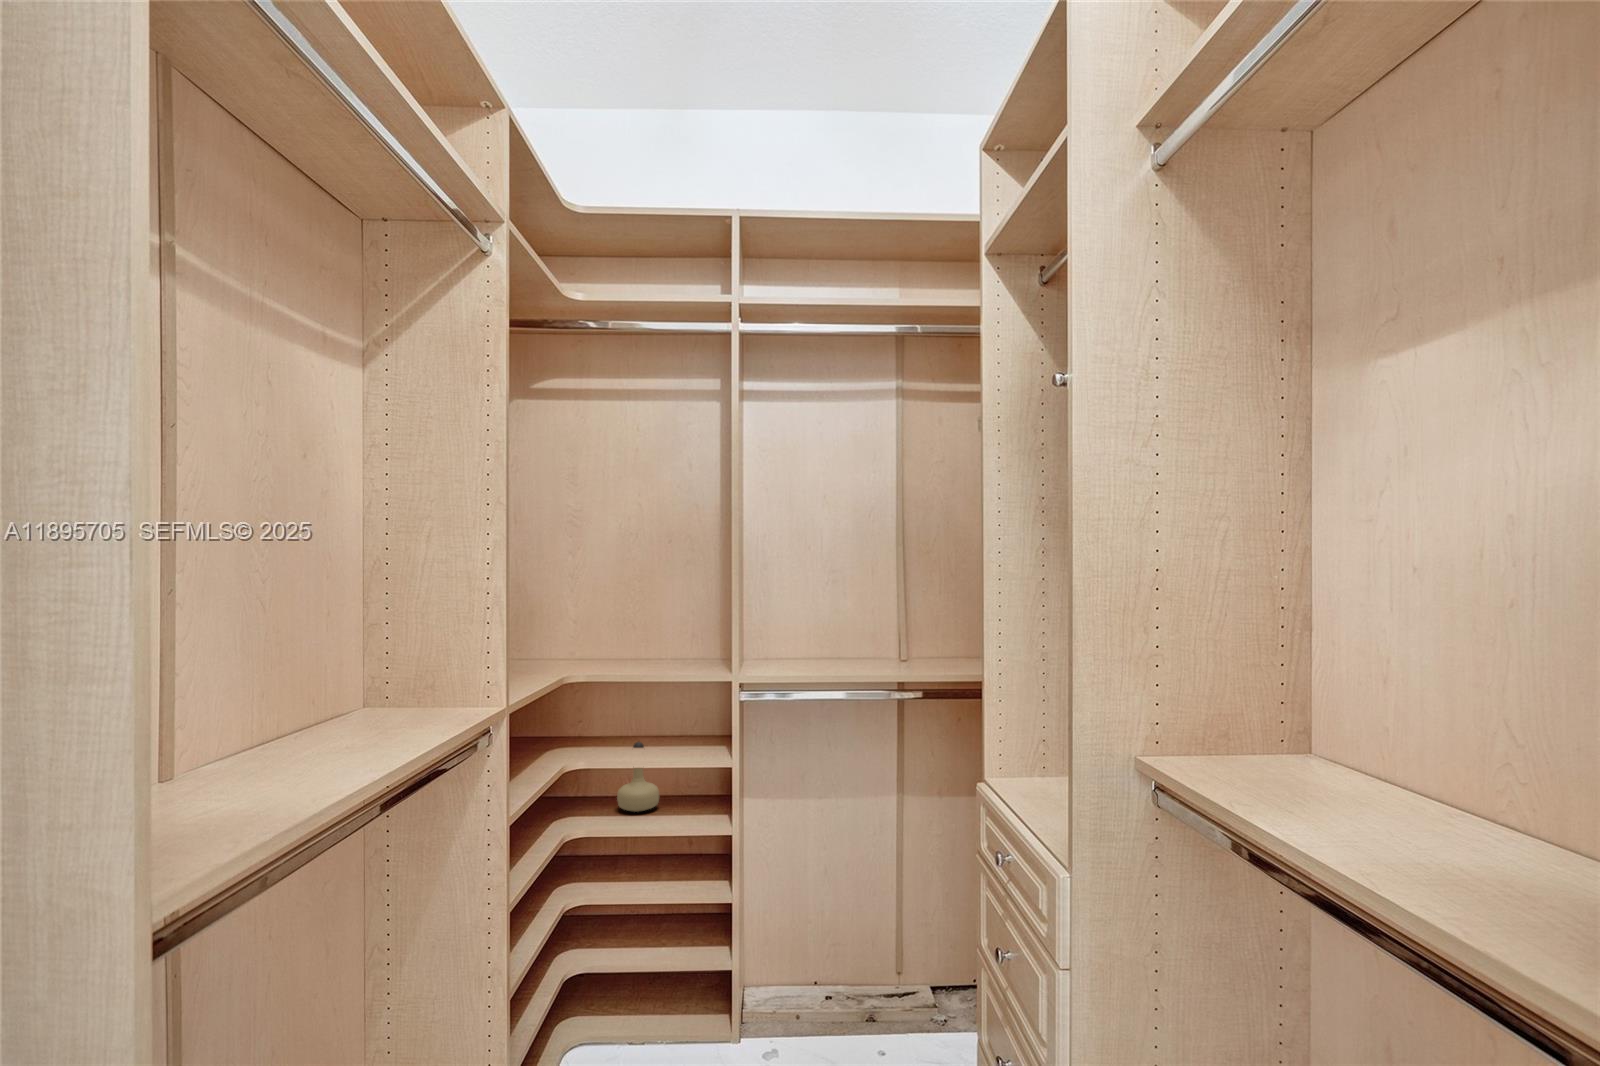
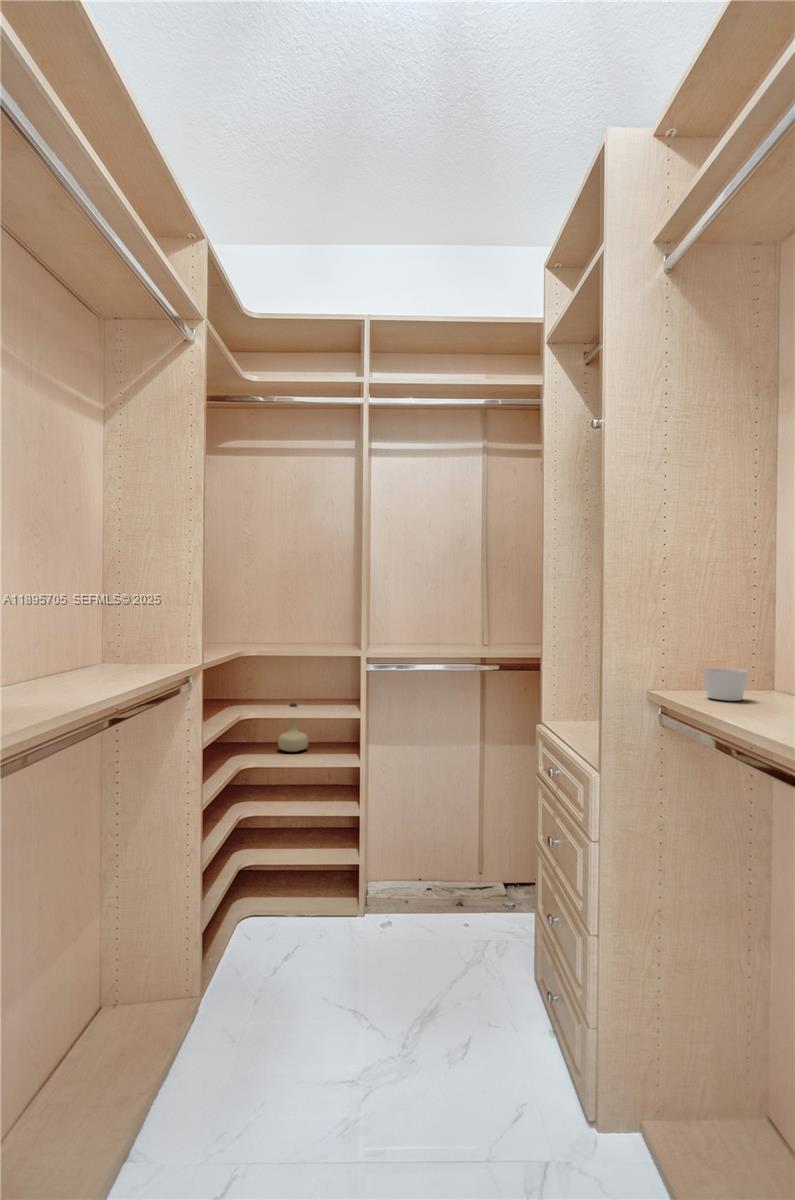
candle: none [1221,733,1287,786] -> present [703,668,748,701]

